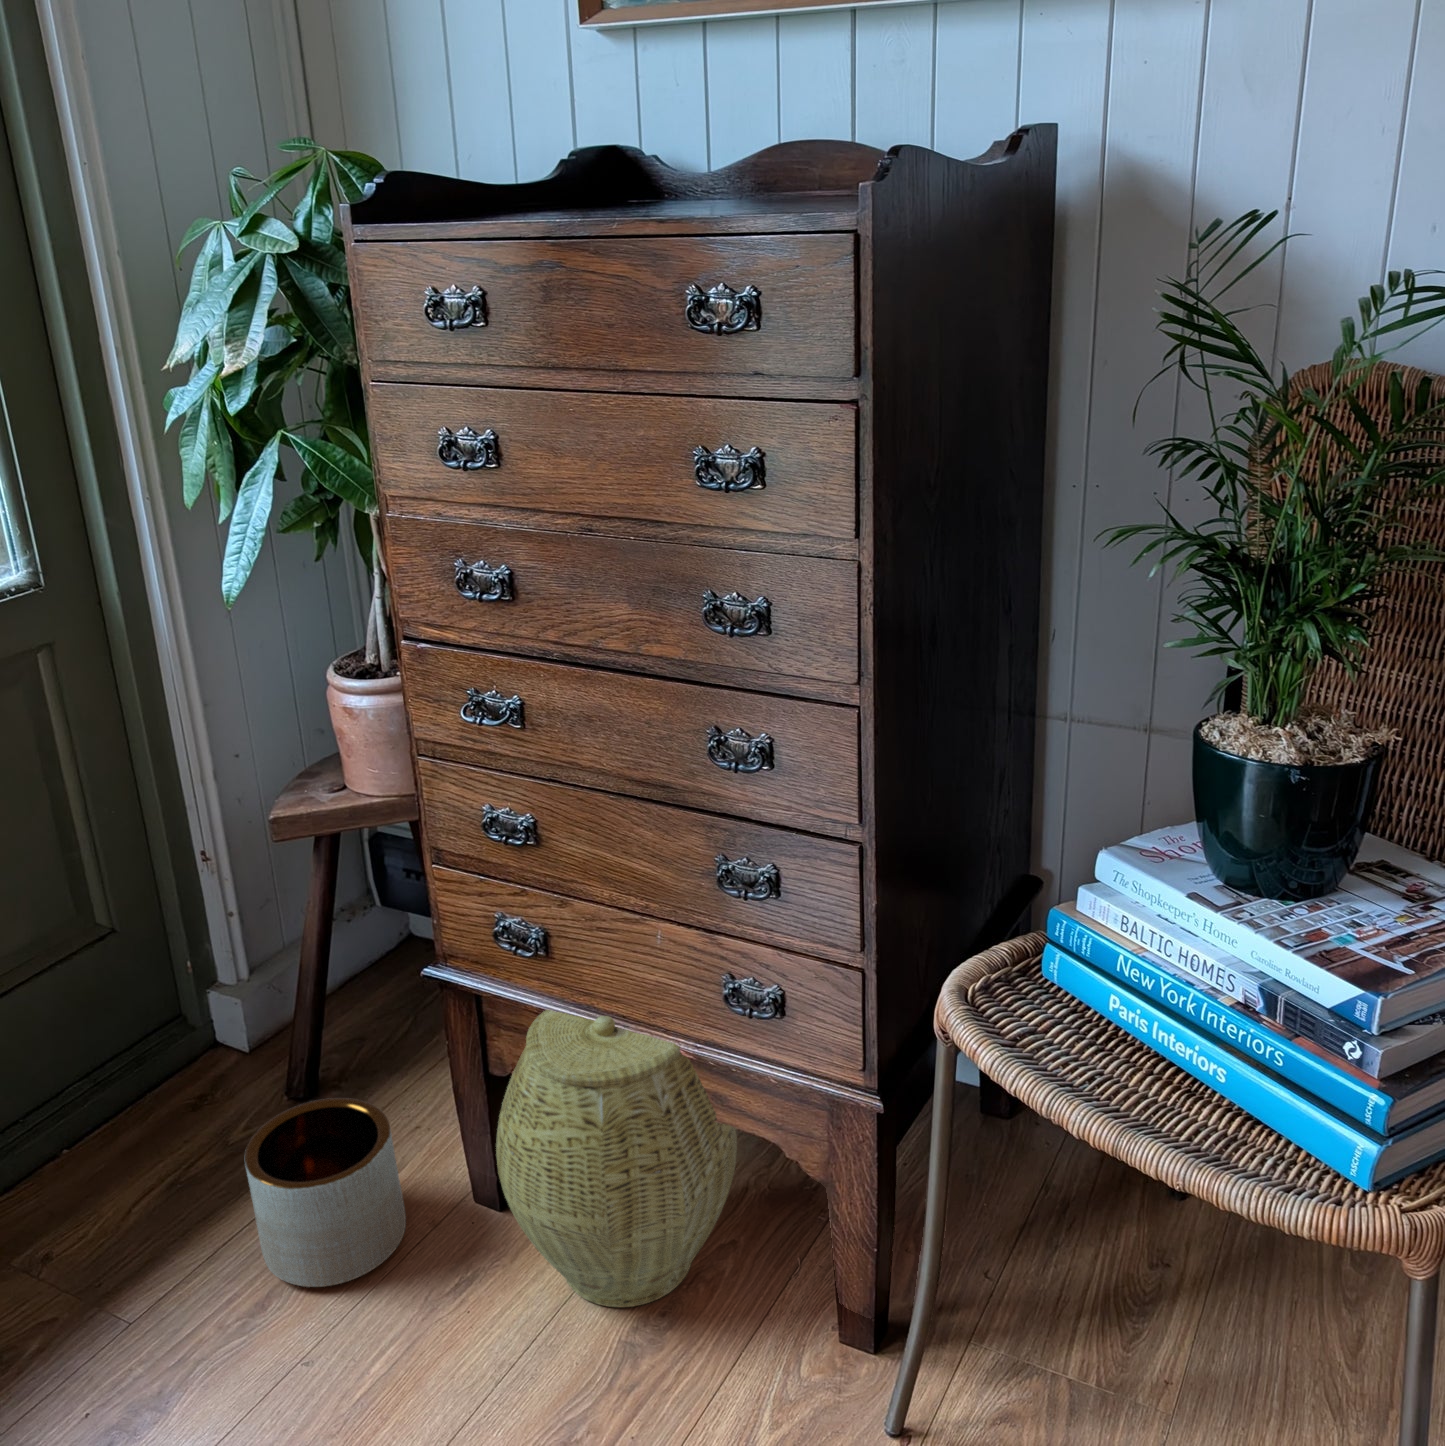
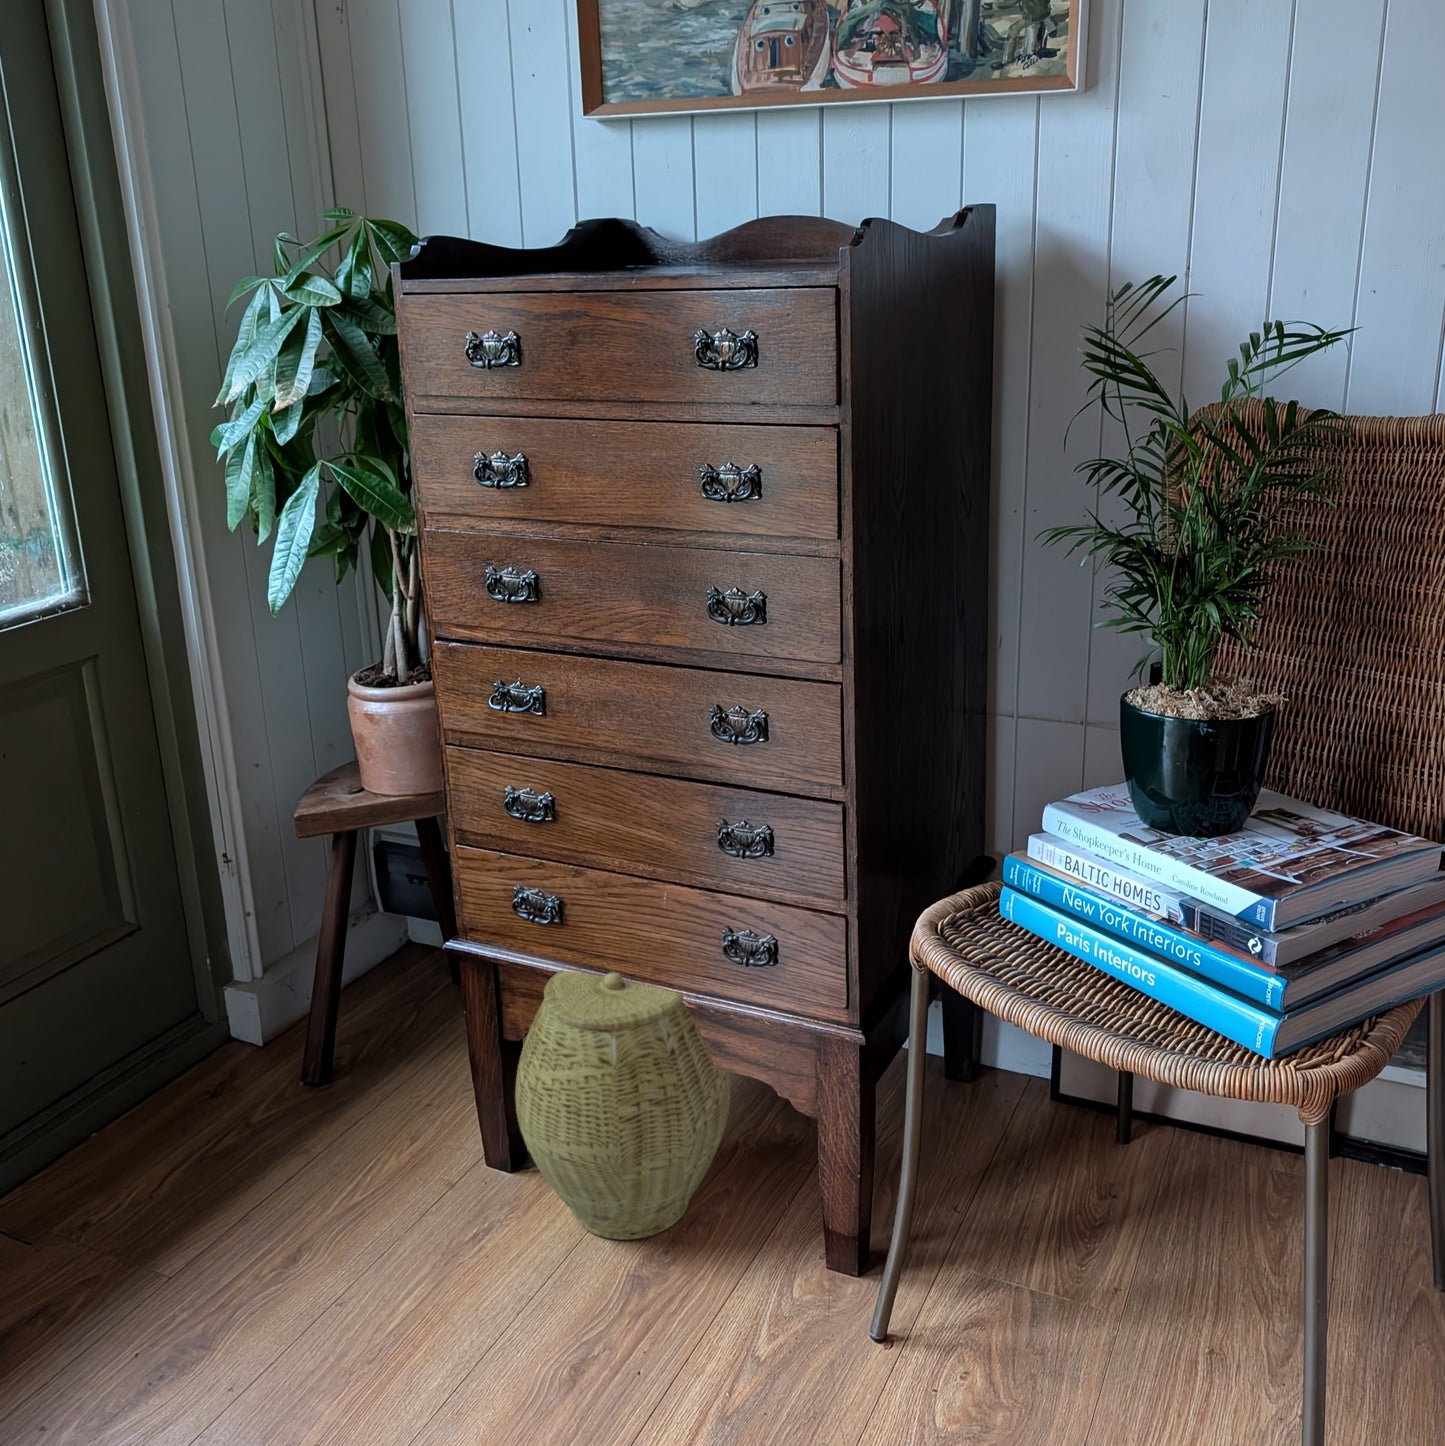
planter: present [245,1098,406,1287] -> none [283,1064,426,1231]

